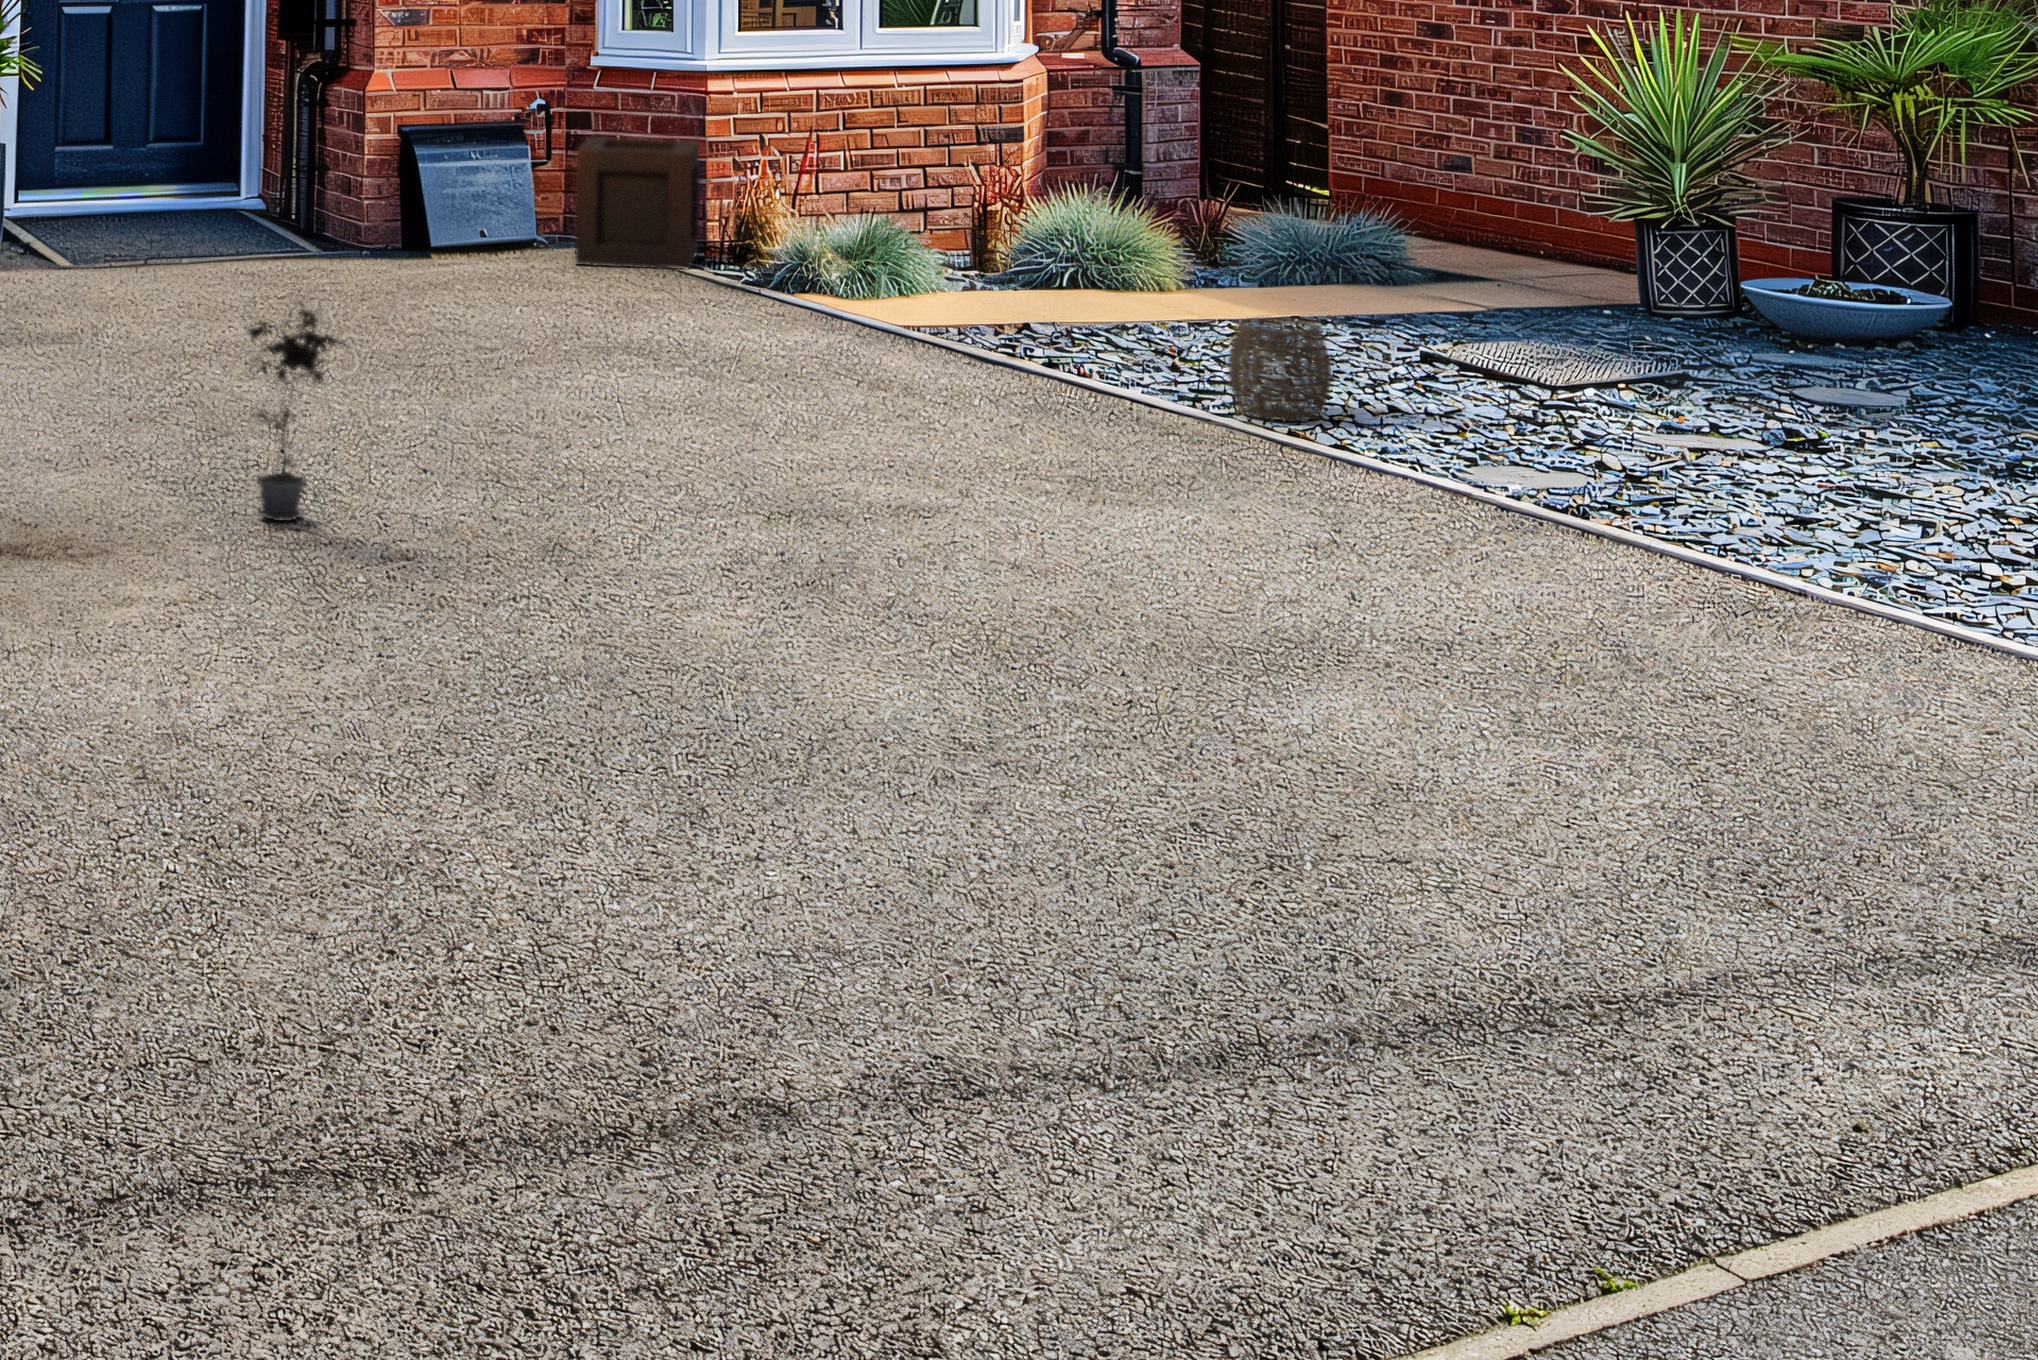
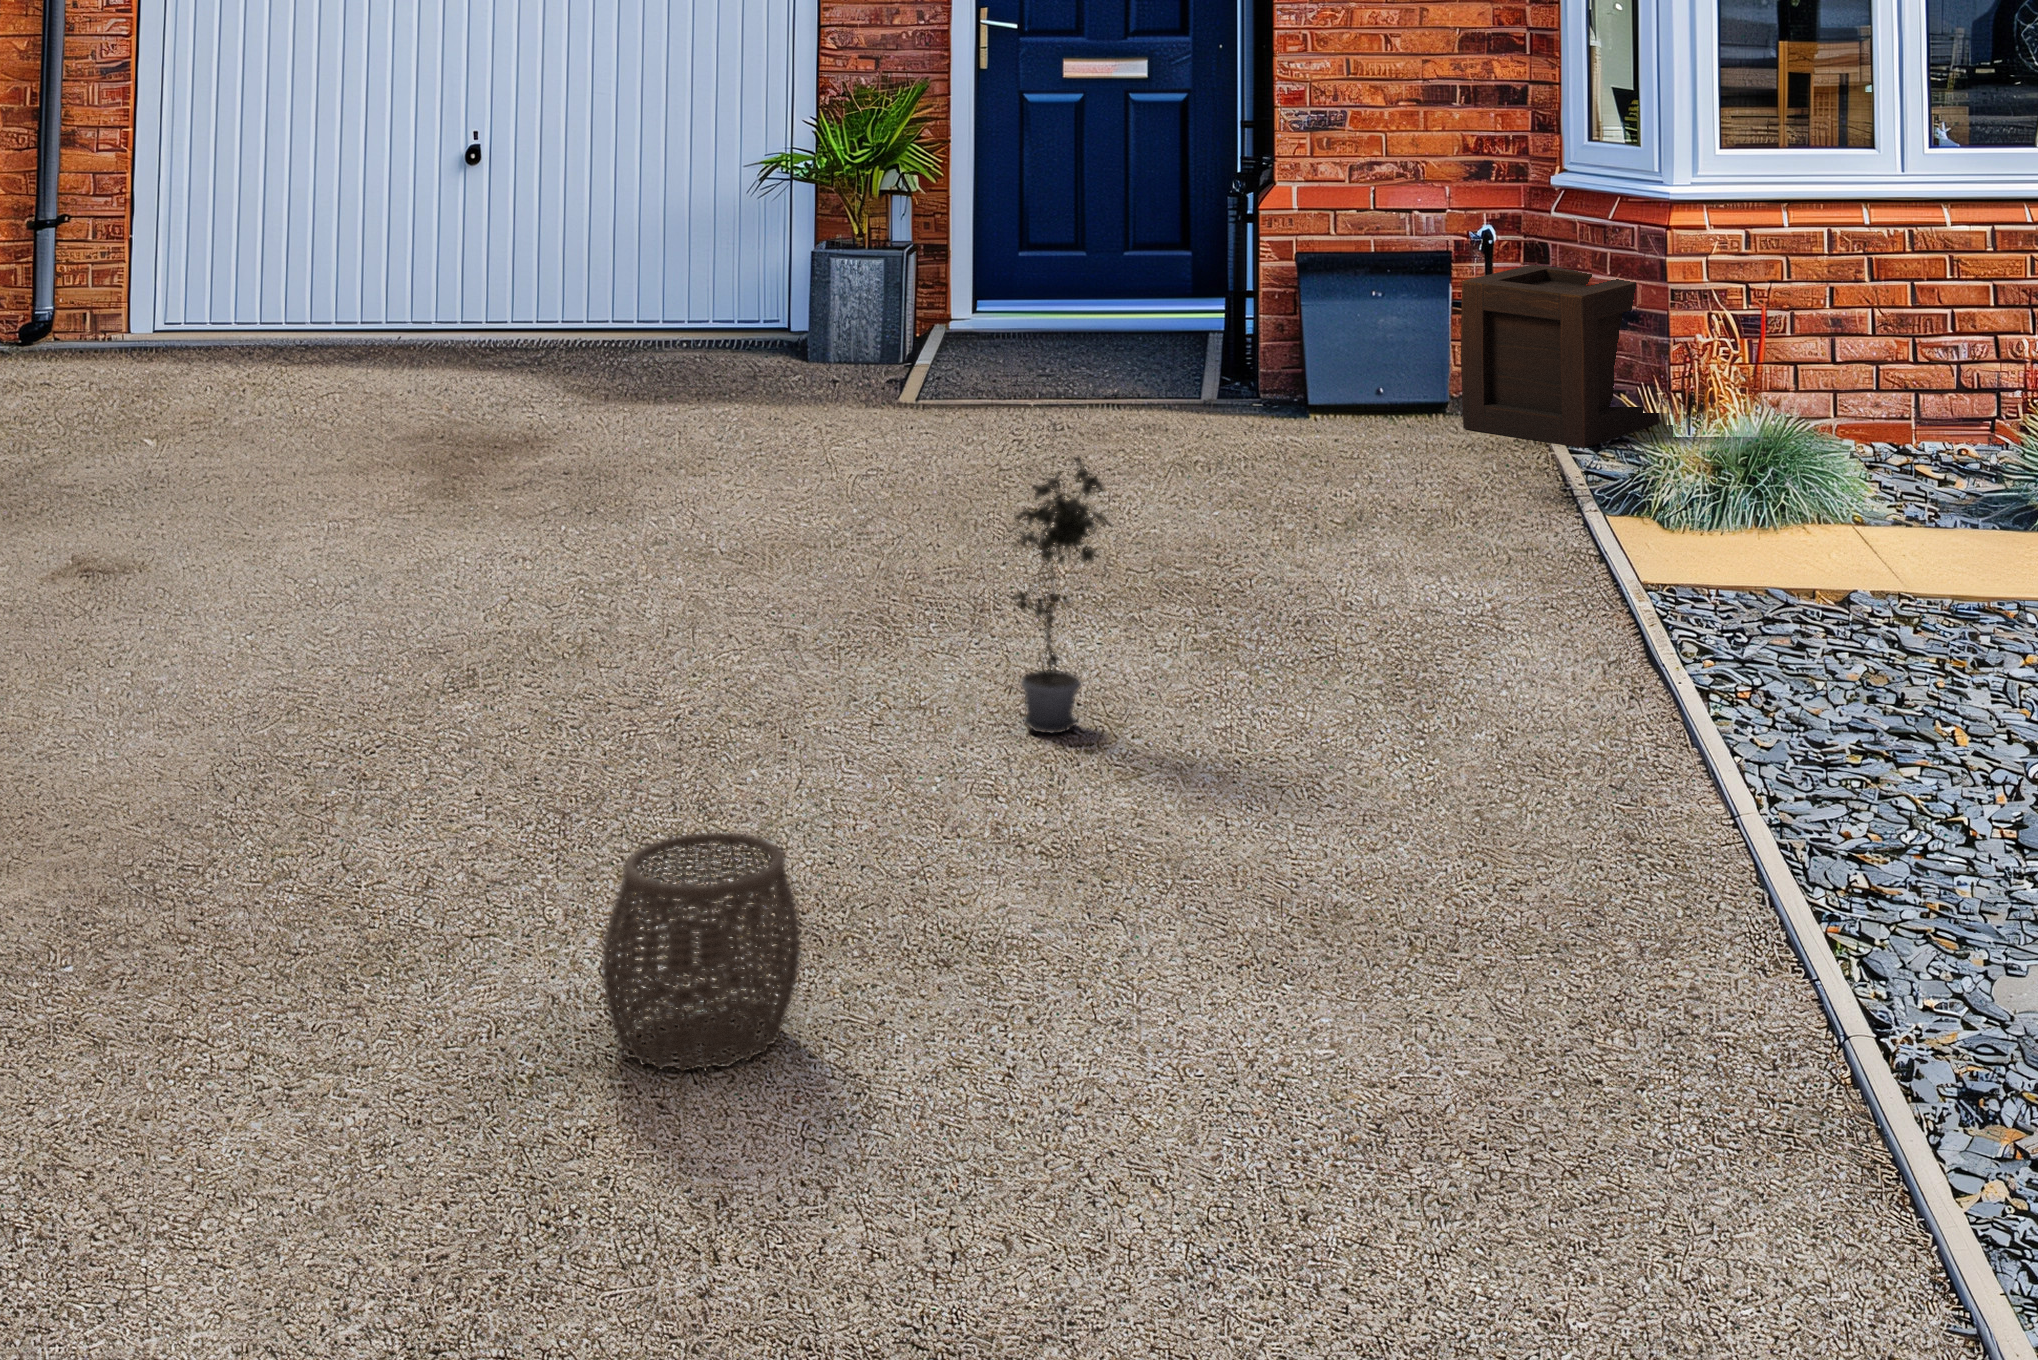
potted plant: present [248,309,348,521] -> present [1009,457,1107,733]
woven basket: present [1228,317,1332,422] -> present [602,833,801,1072]

